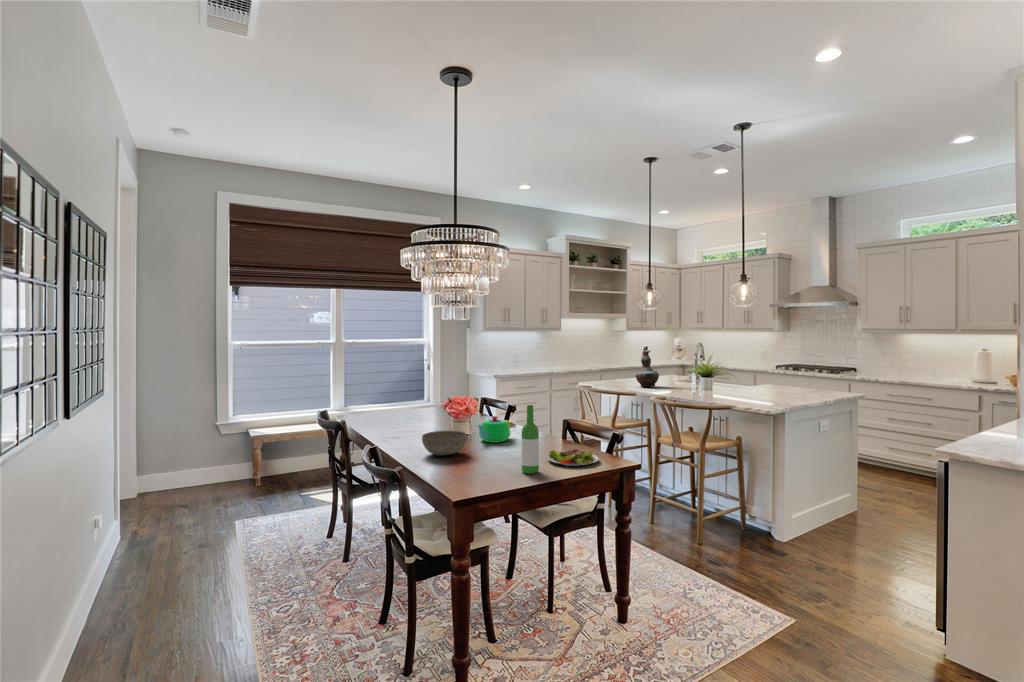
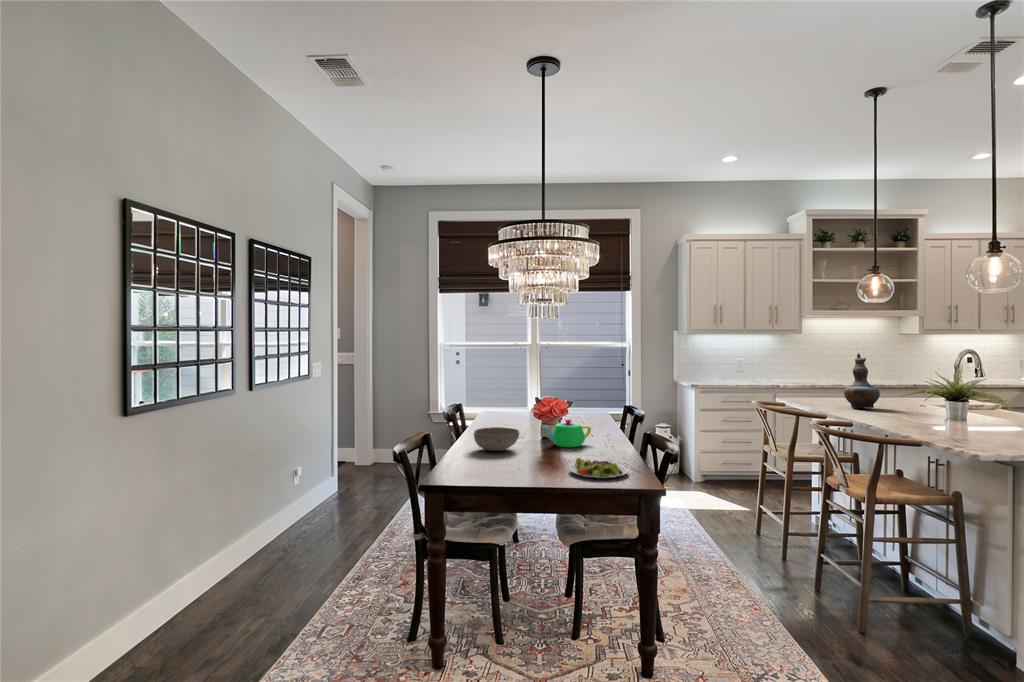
wine bottle: present [522,405,539,474] -> none [524,404,543,477]

